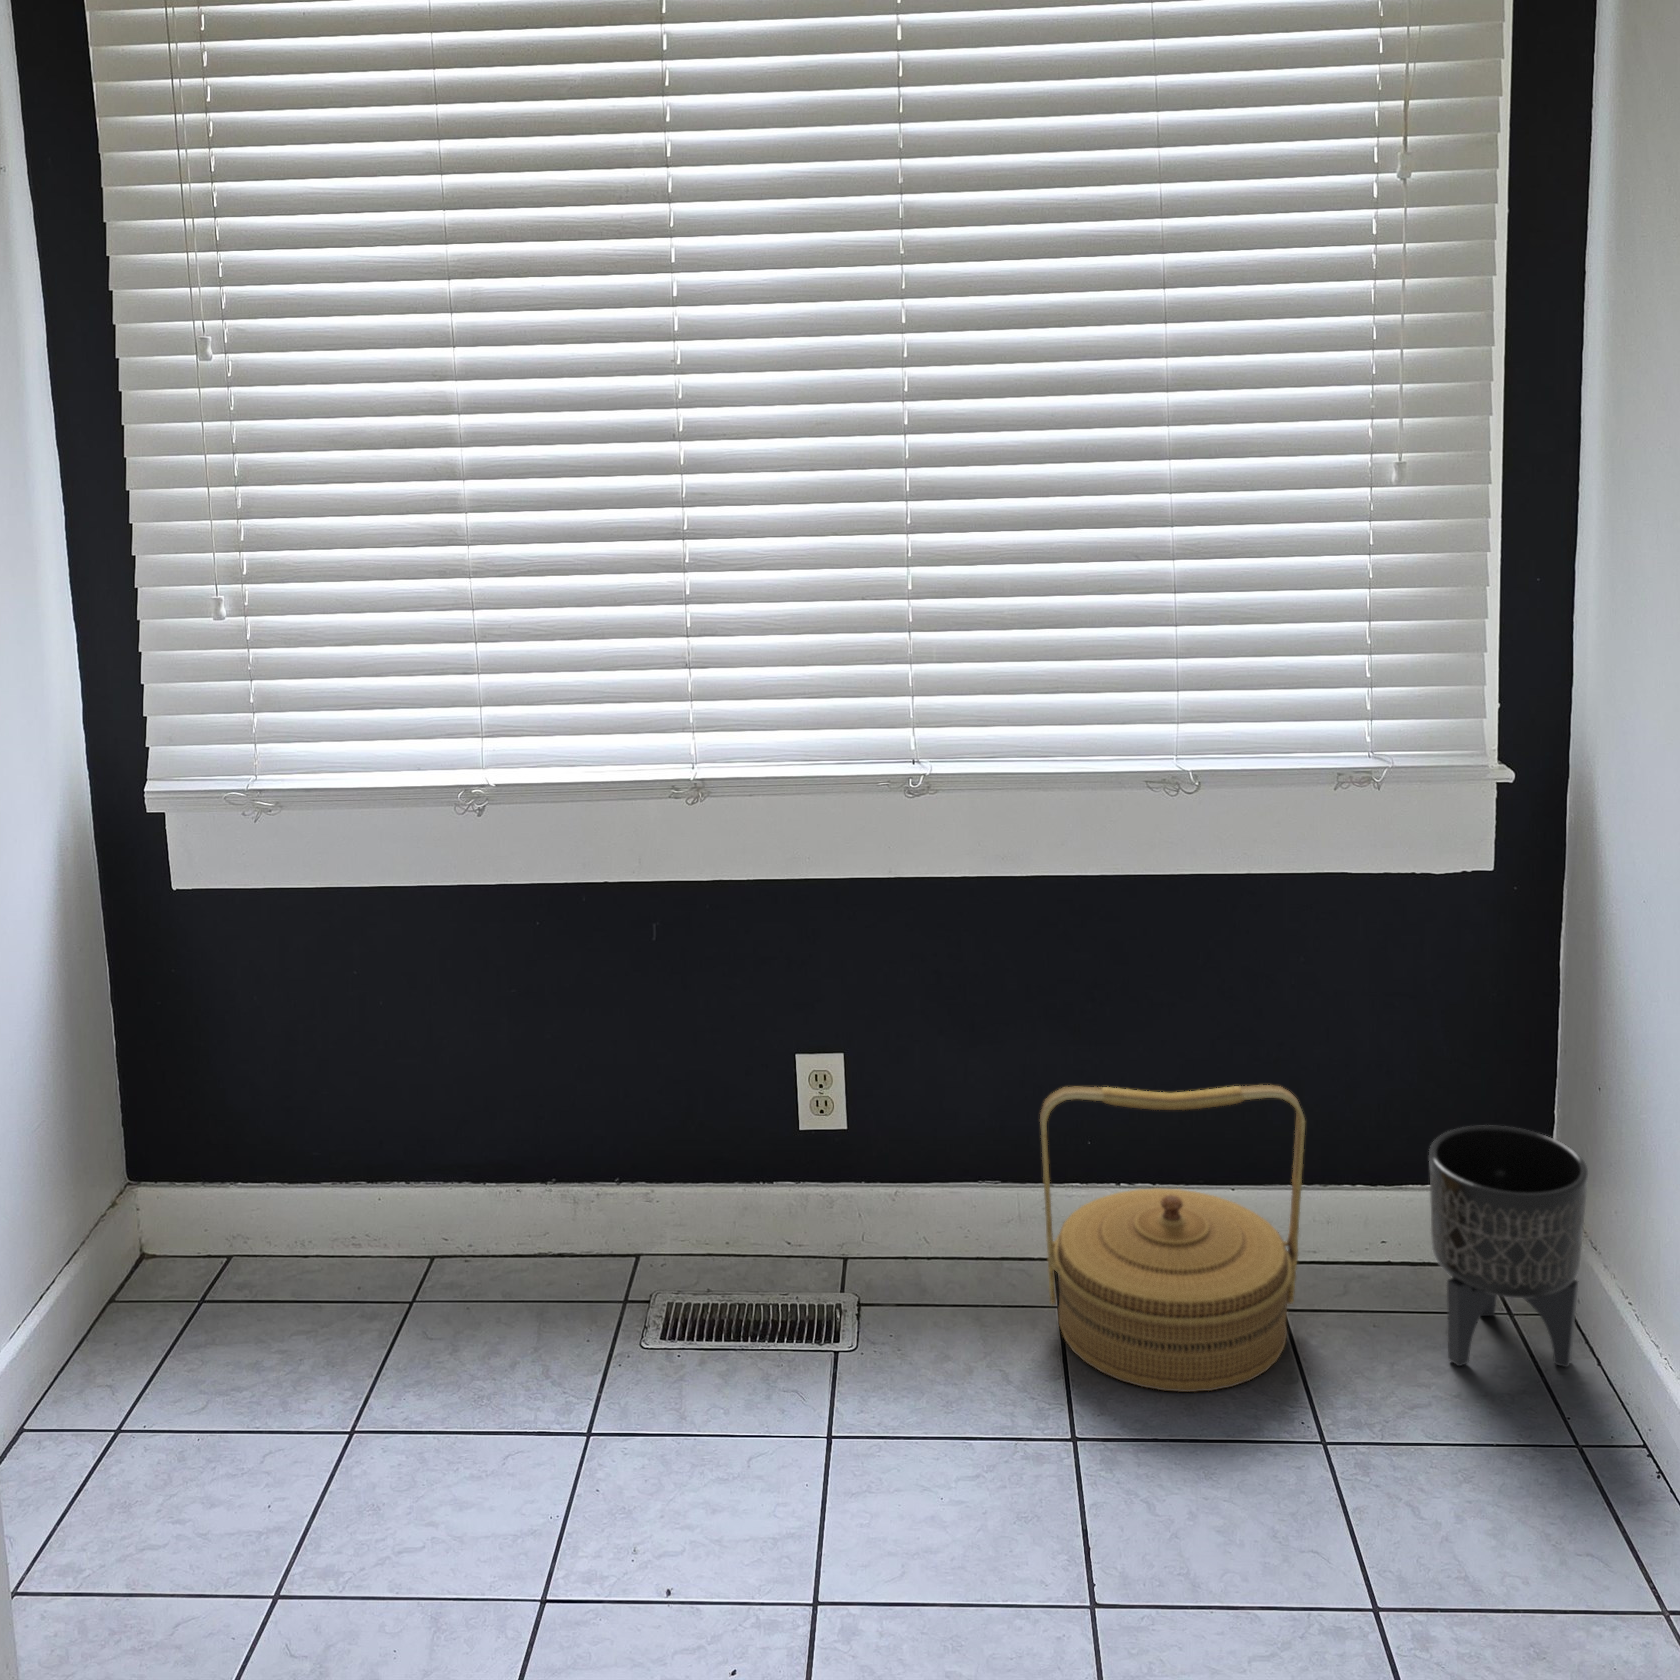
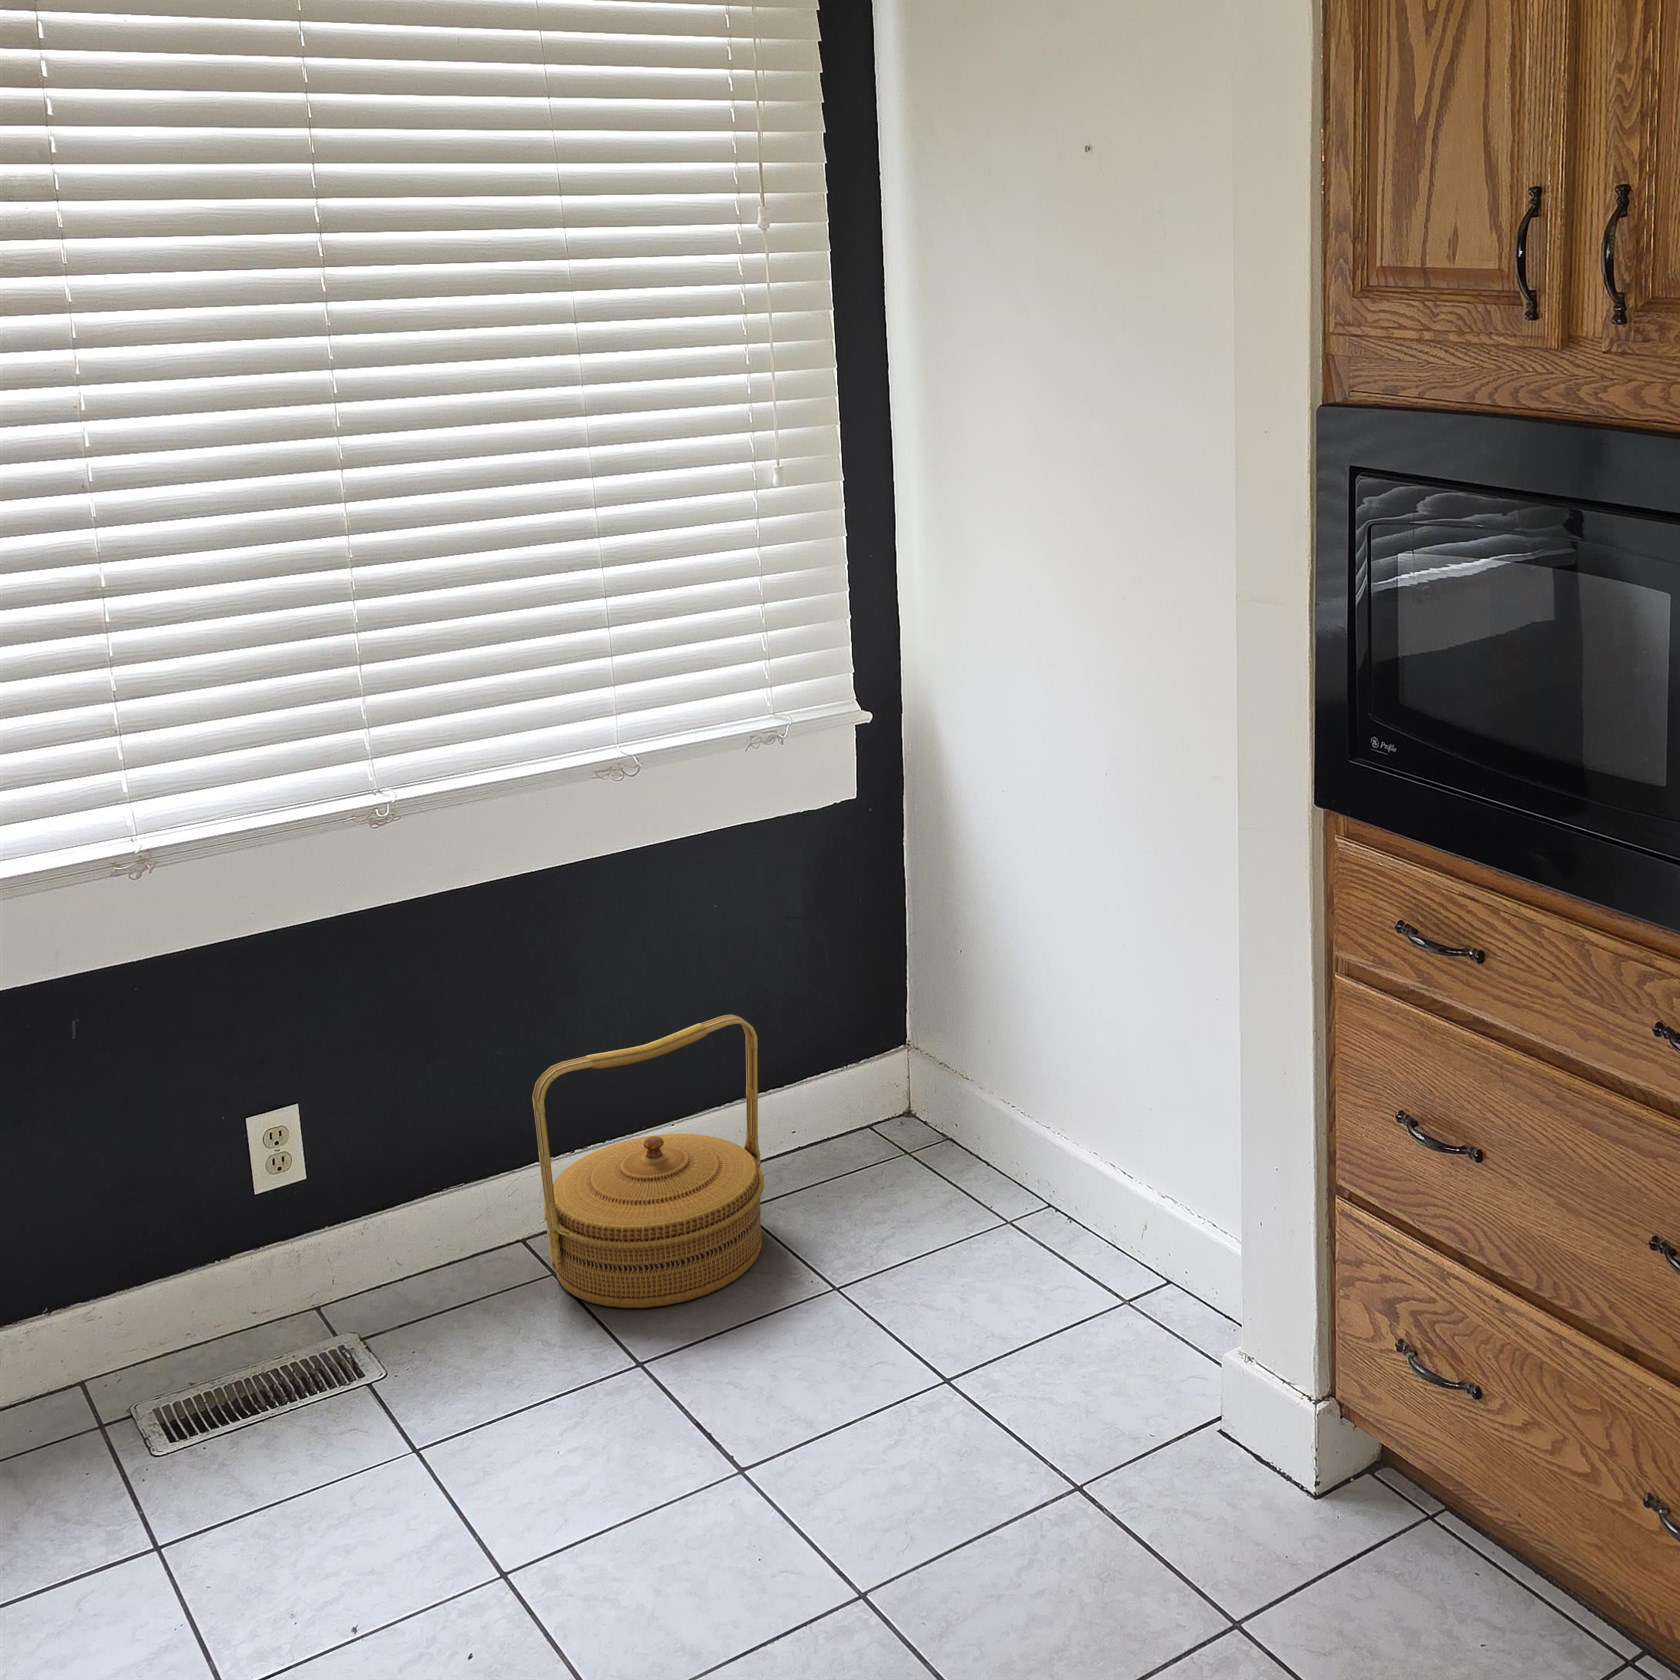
planter: present [1429,1125,1588,1367] -> none [851,1001,974,1202]

